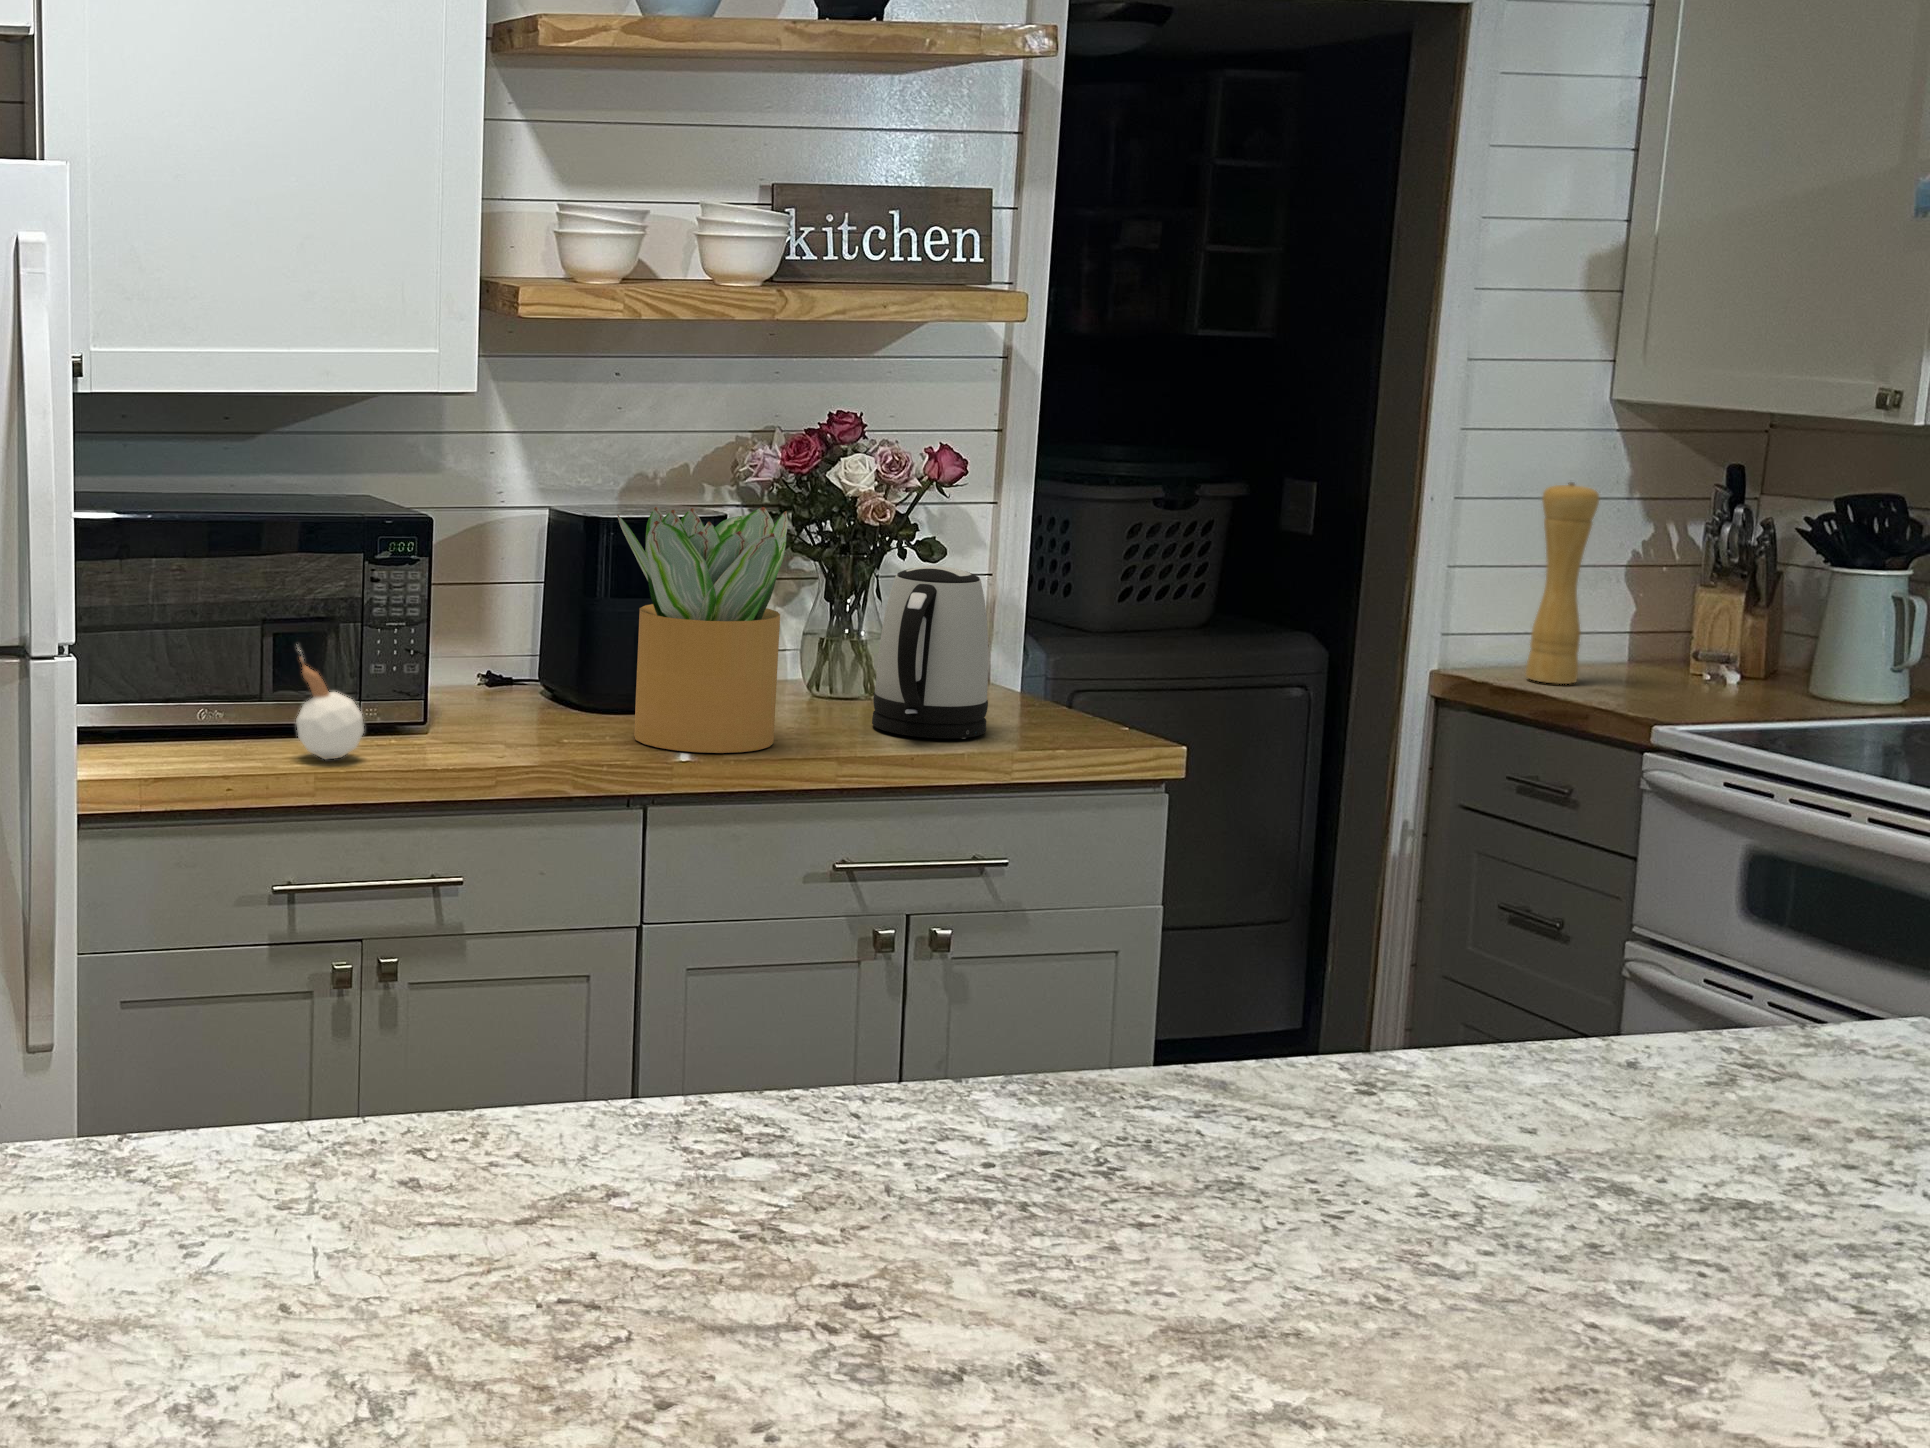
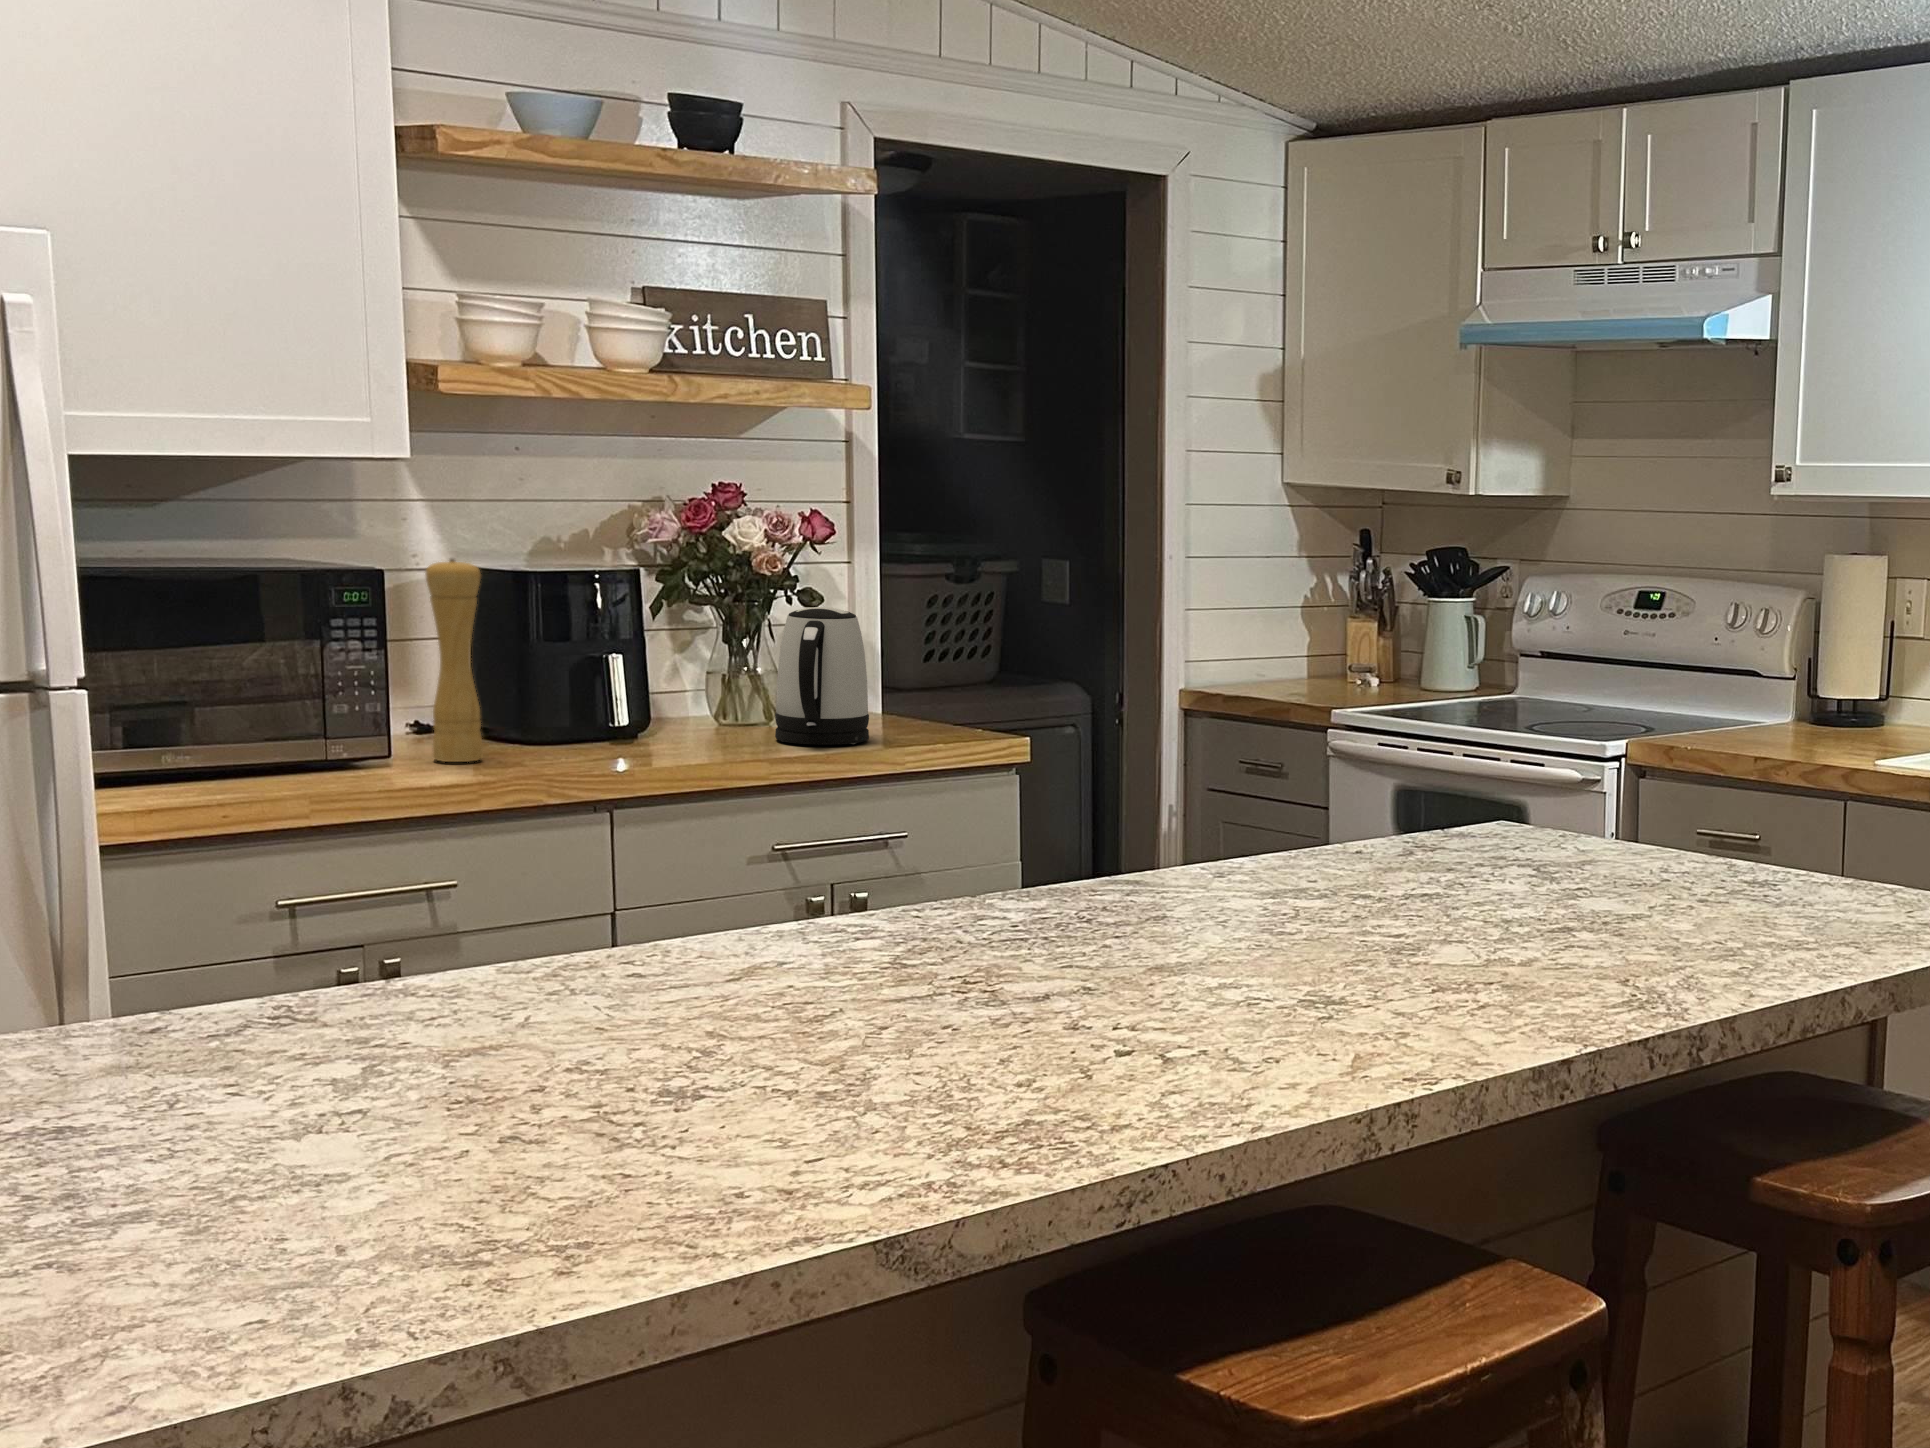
pepper mill: present [1526,482,1599,684] -> present [425,559,483,762]
potted plant: present [617,507,788,753] -> none [554,560,704,765]
candle: present [296,650,364,759] -> none [269,687,343,789]

